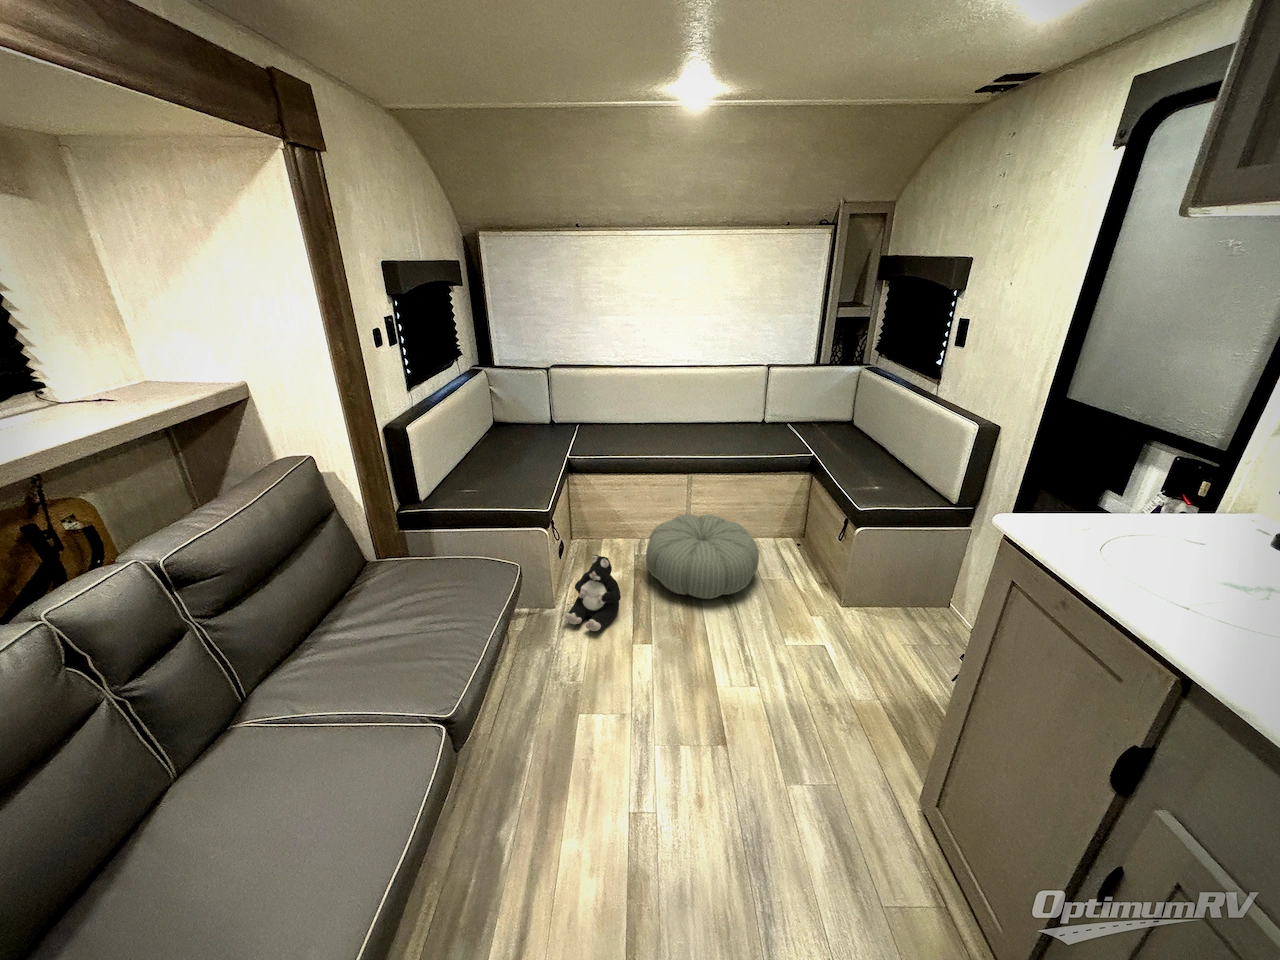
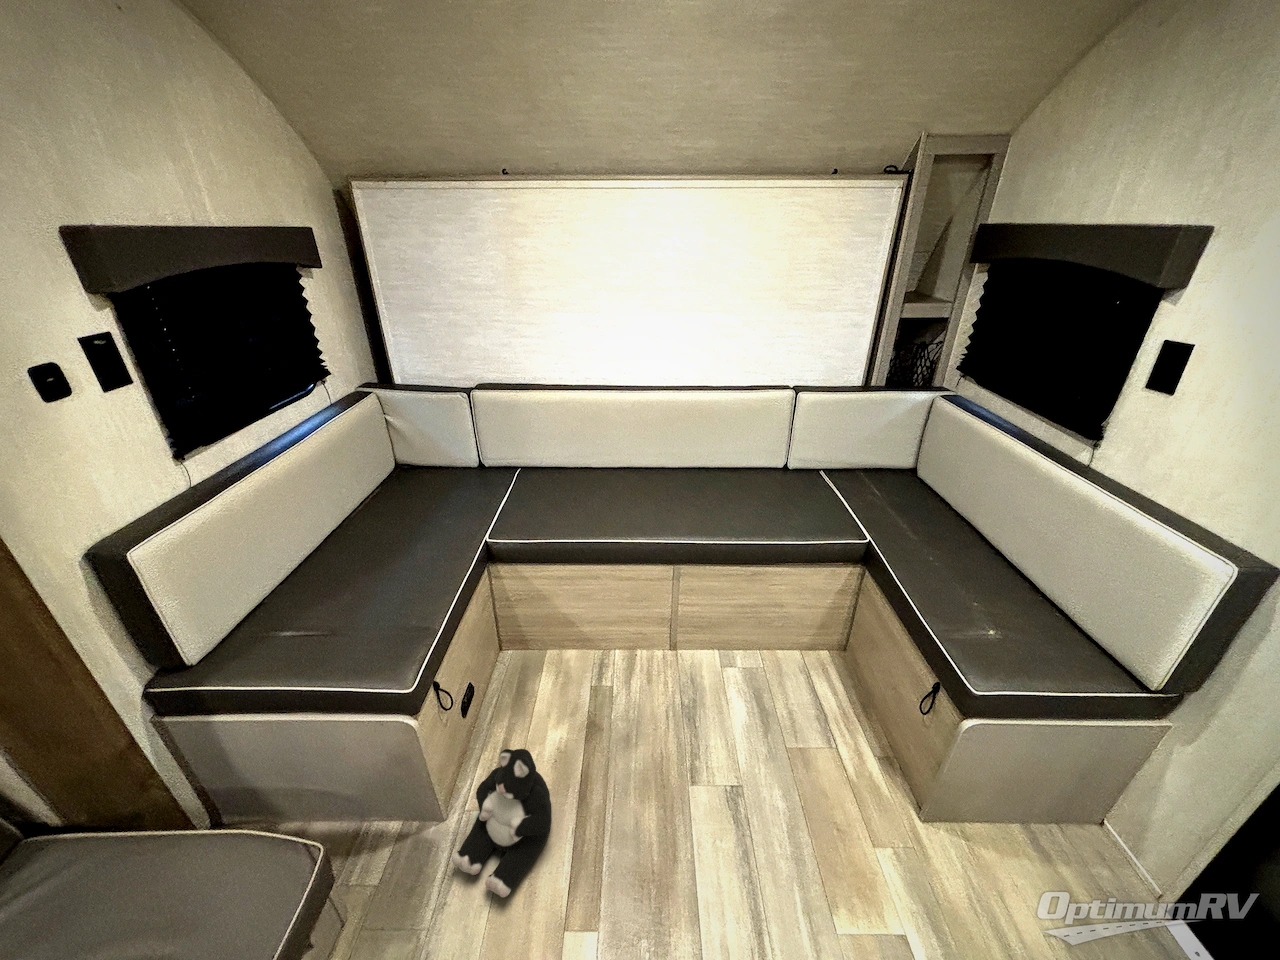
pouf: present [646,515,759,599] -> none [603,630,783,806]

